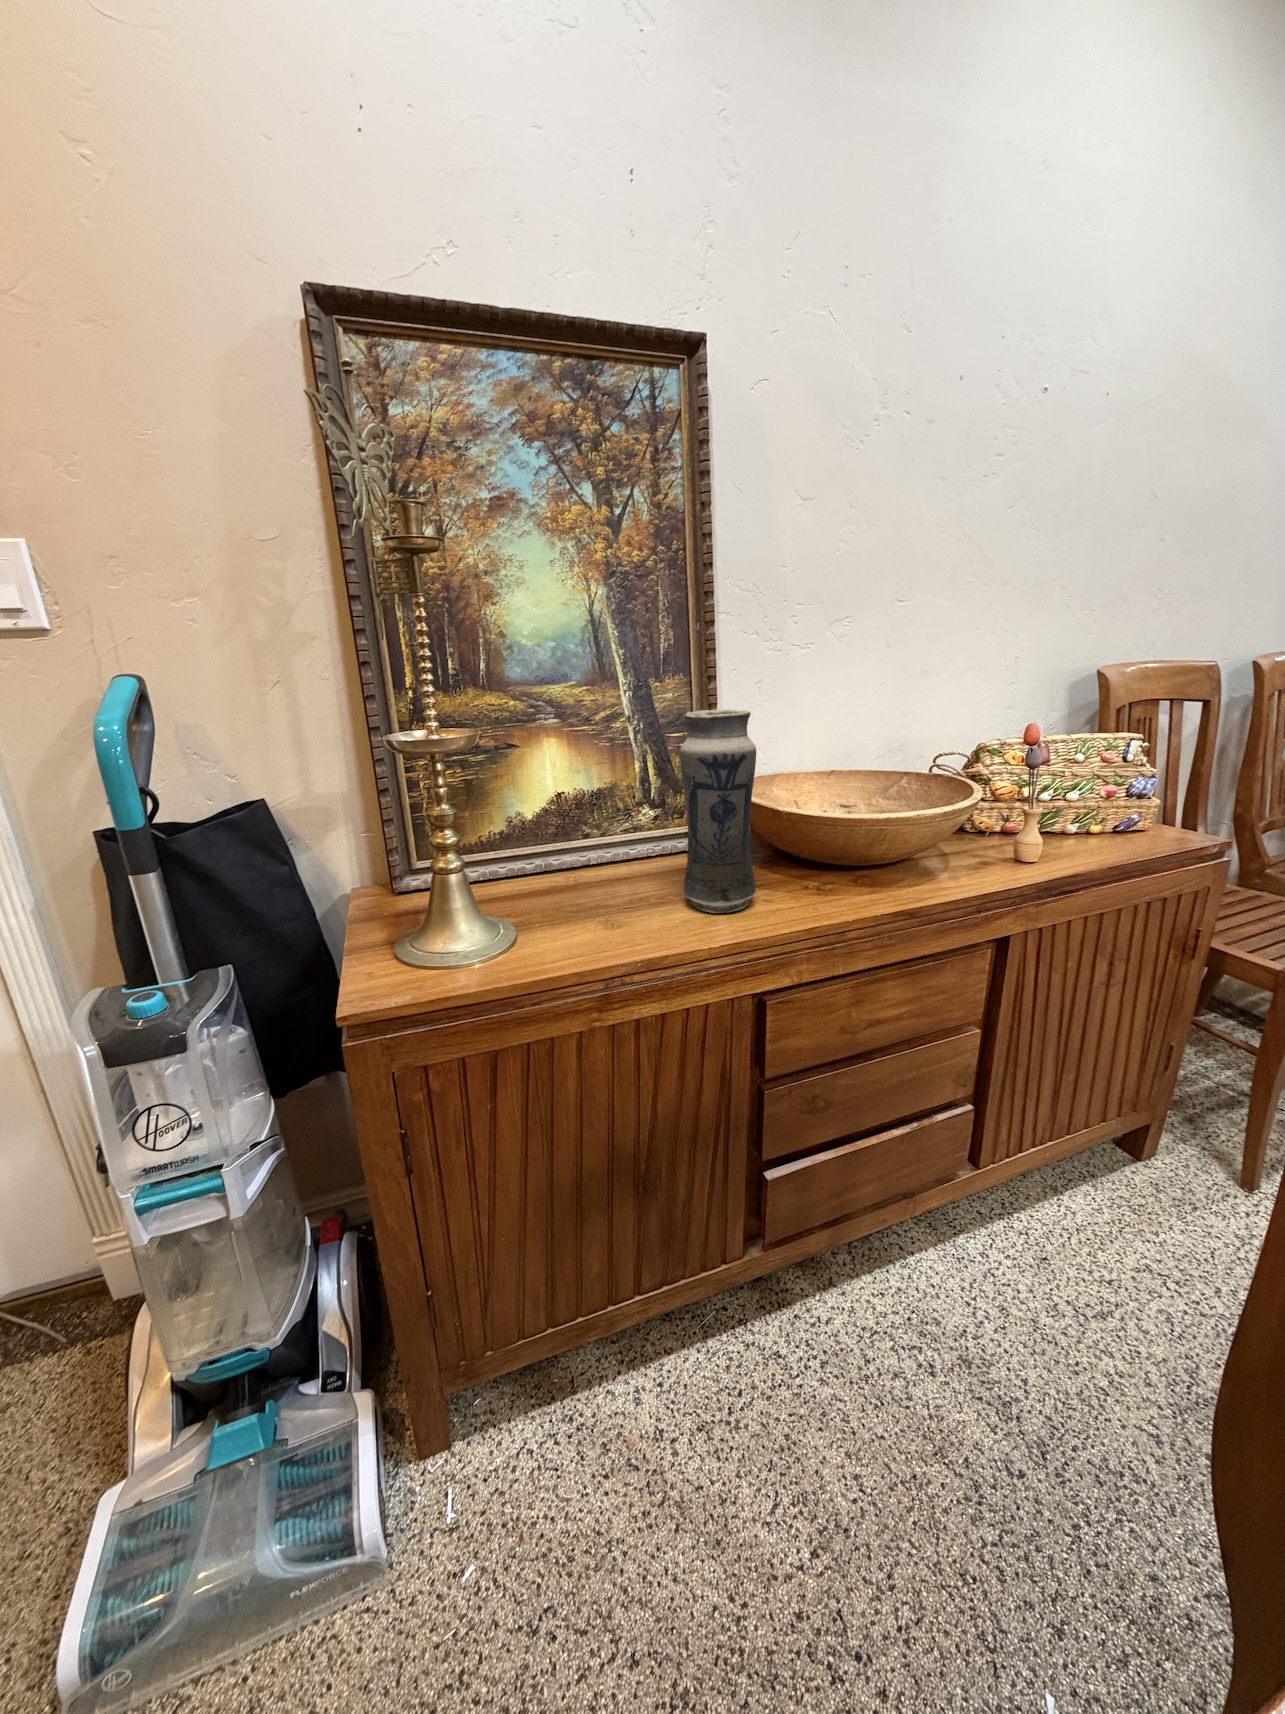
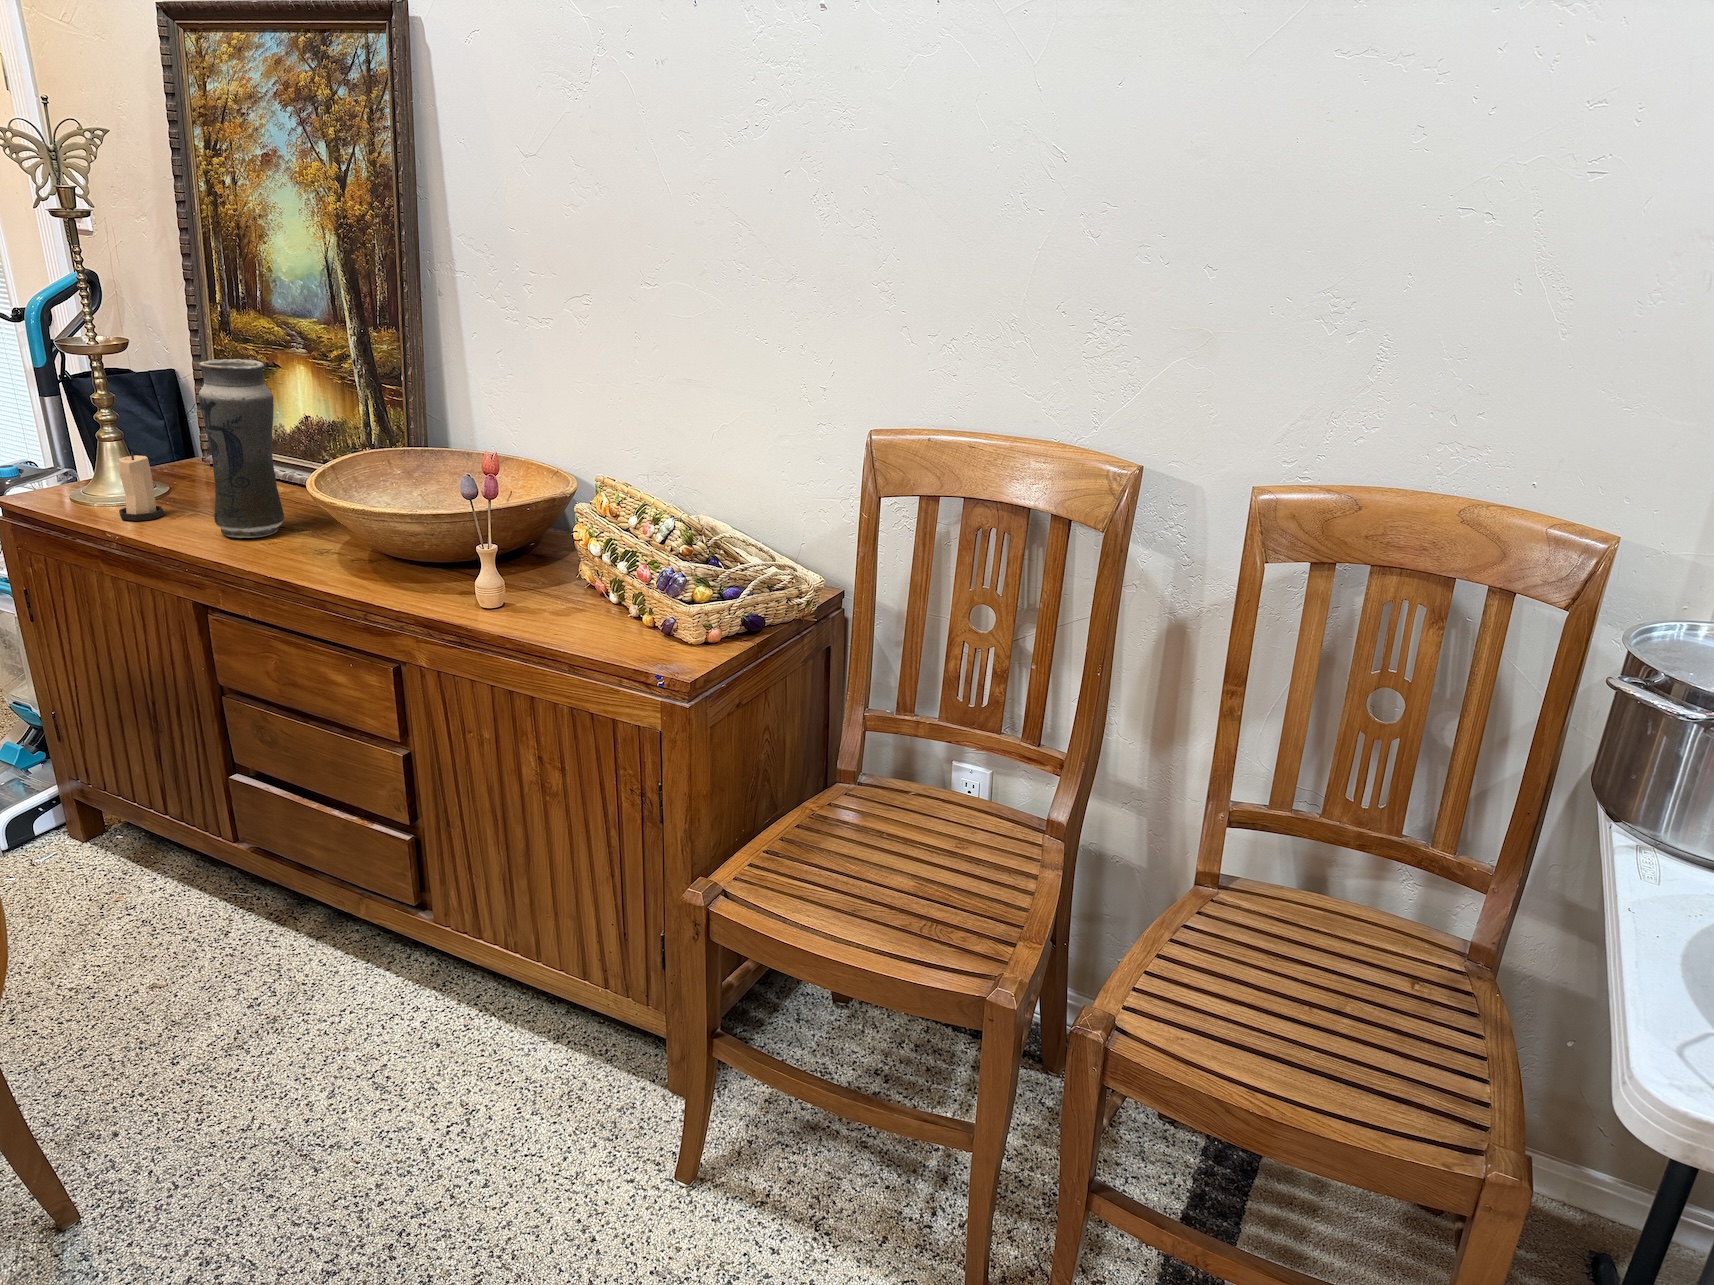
candle: none [556,858,606,948] -> present [118,452,164,521]

